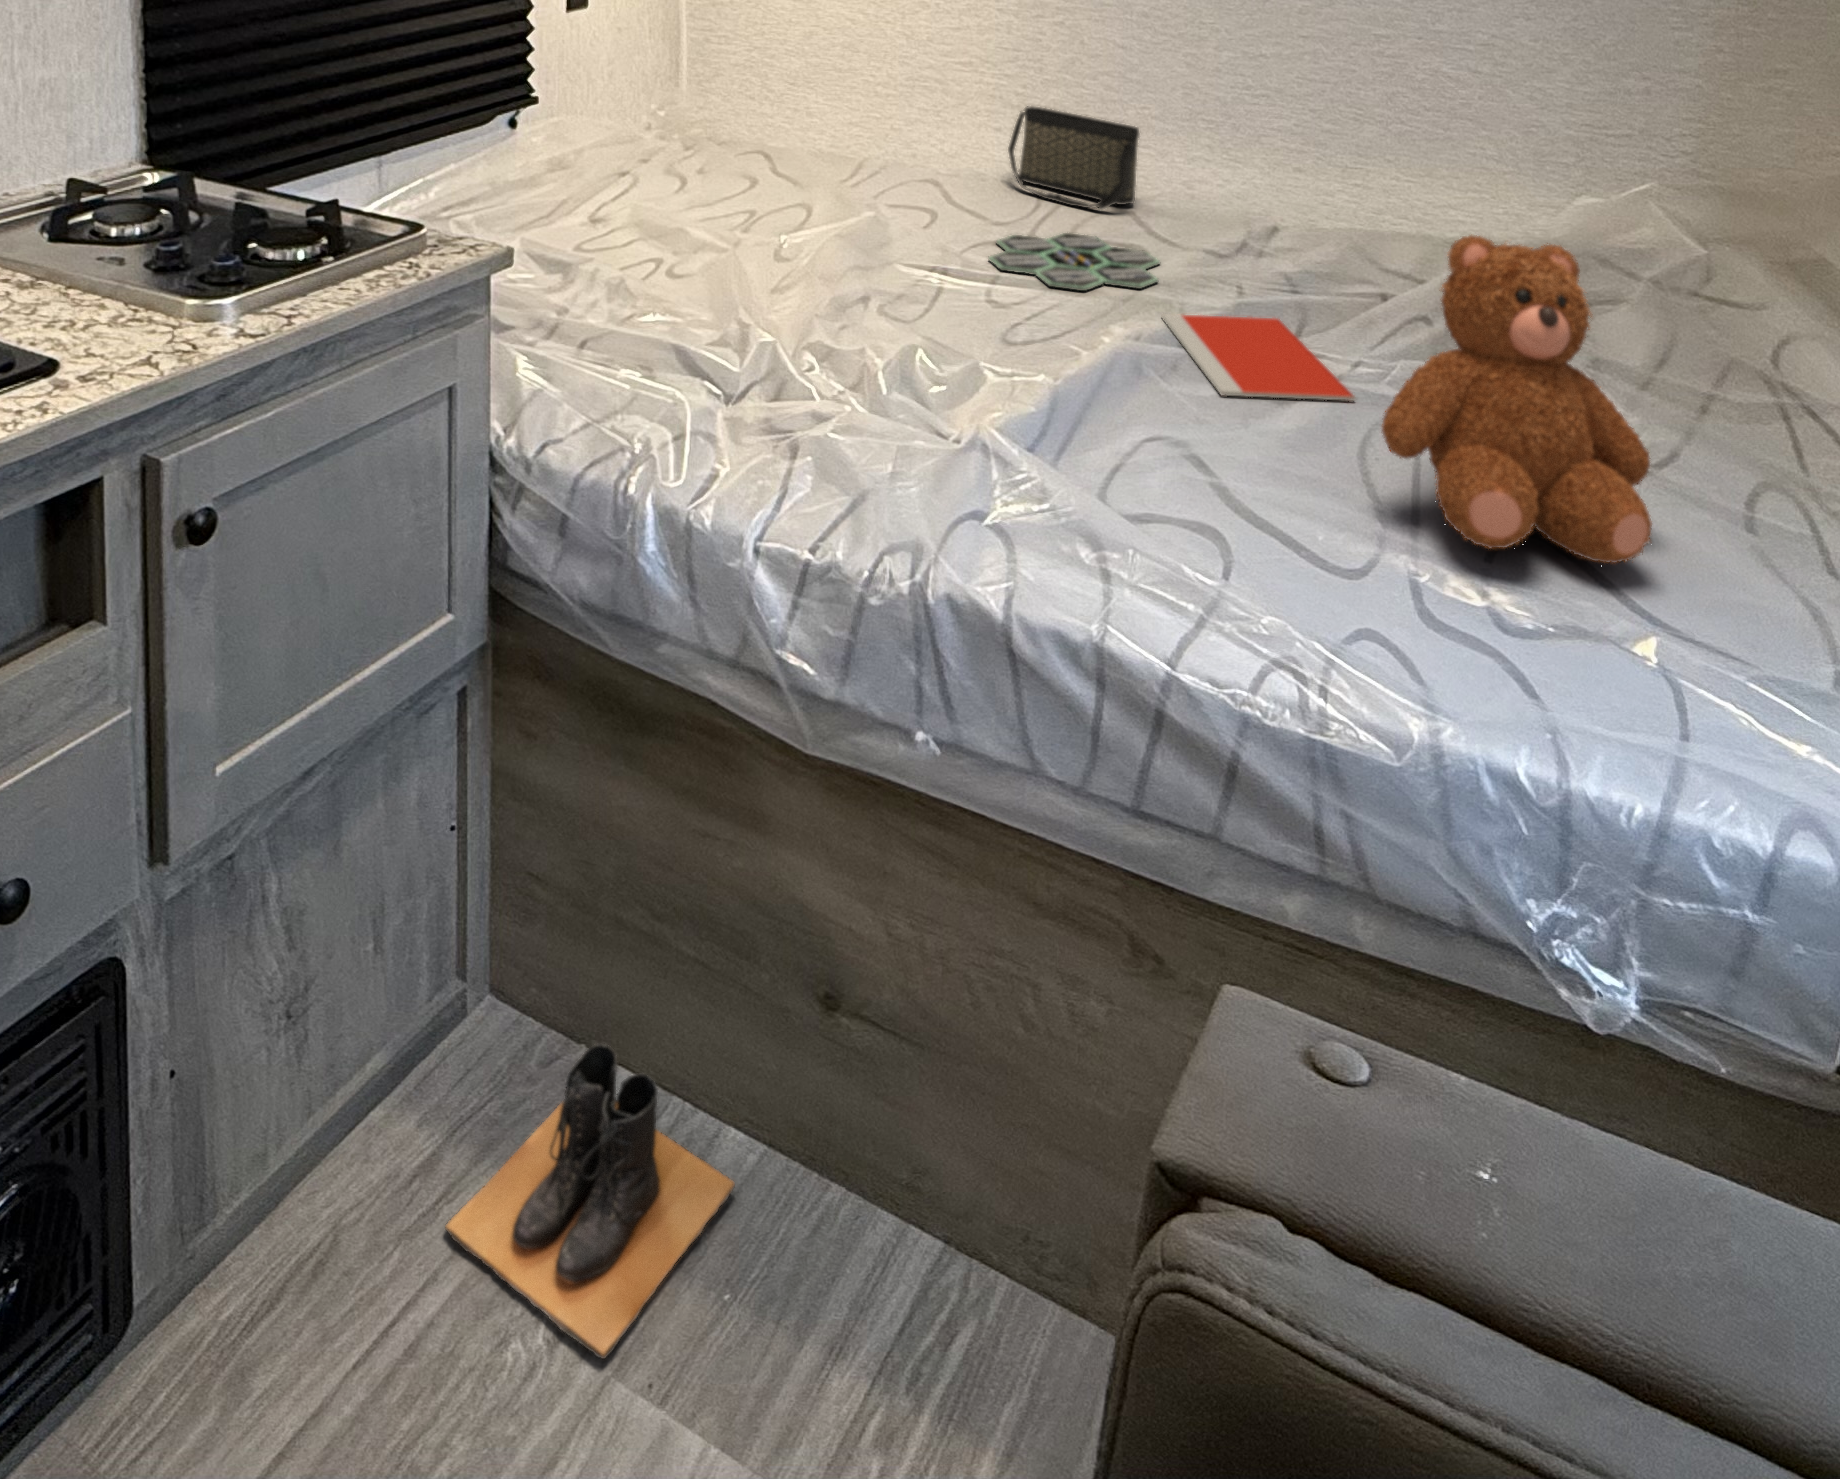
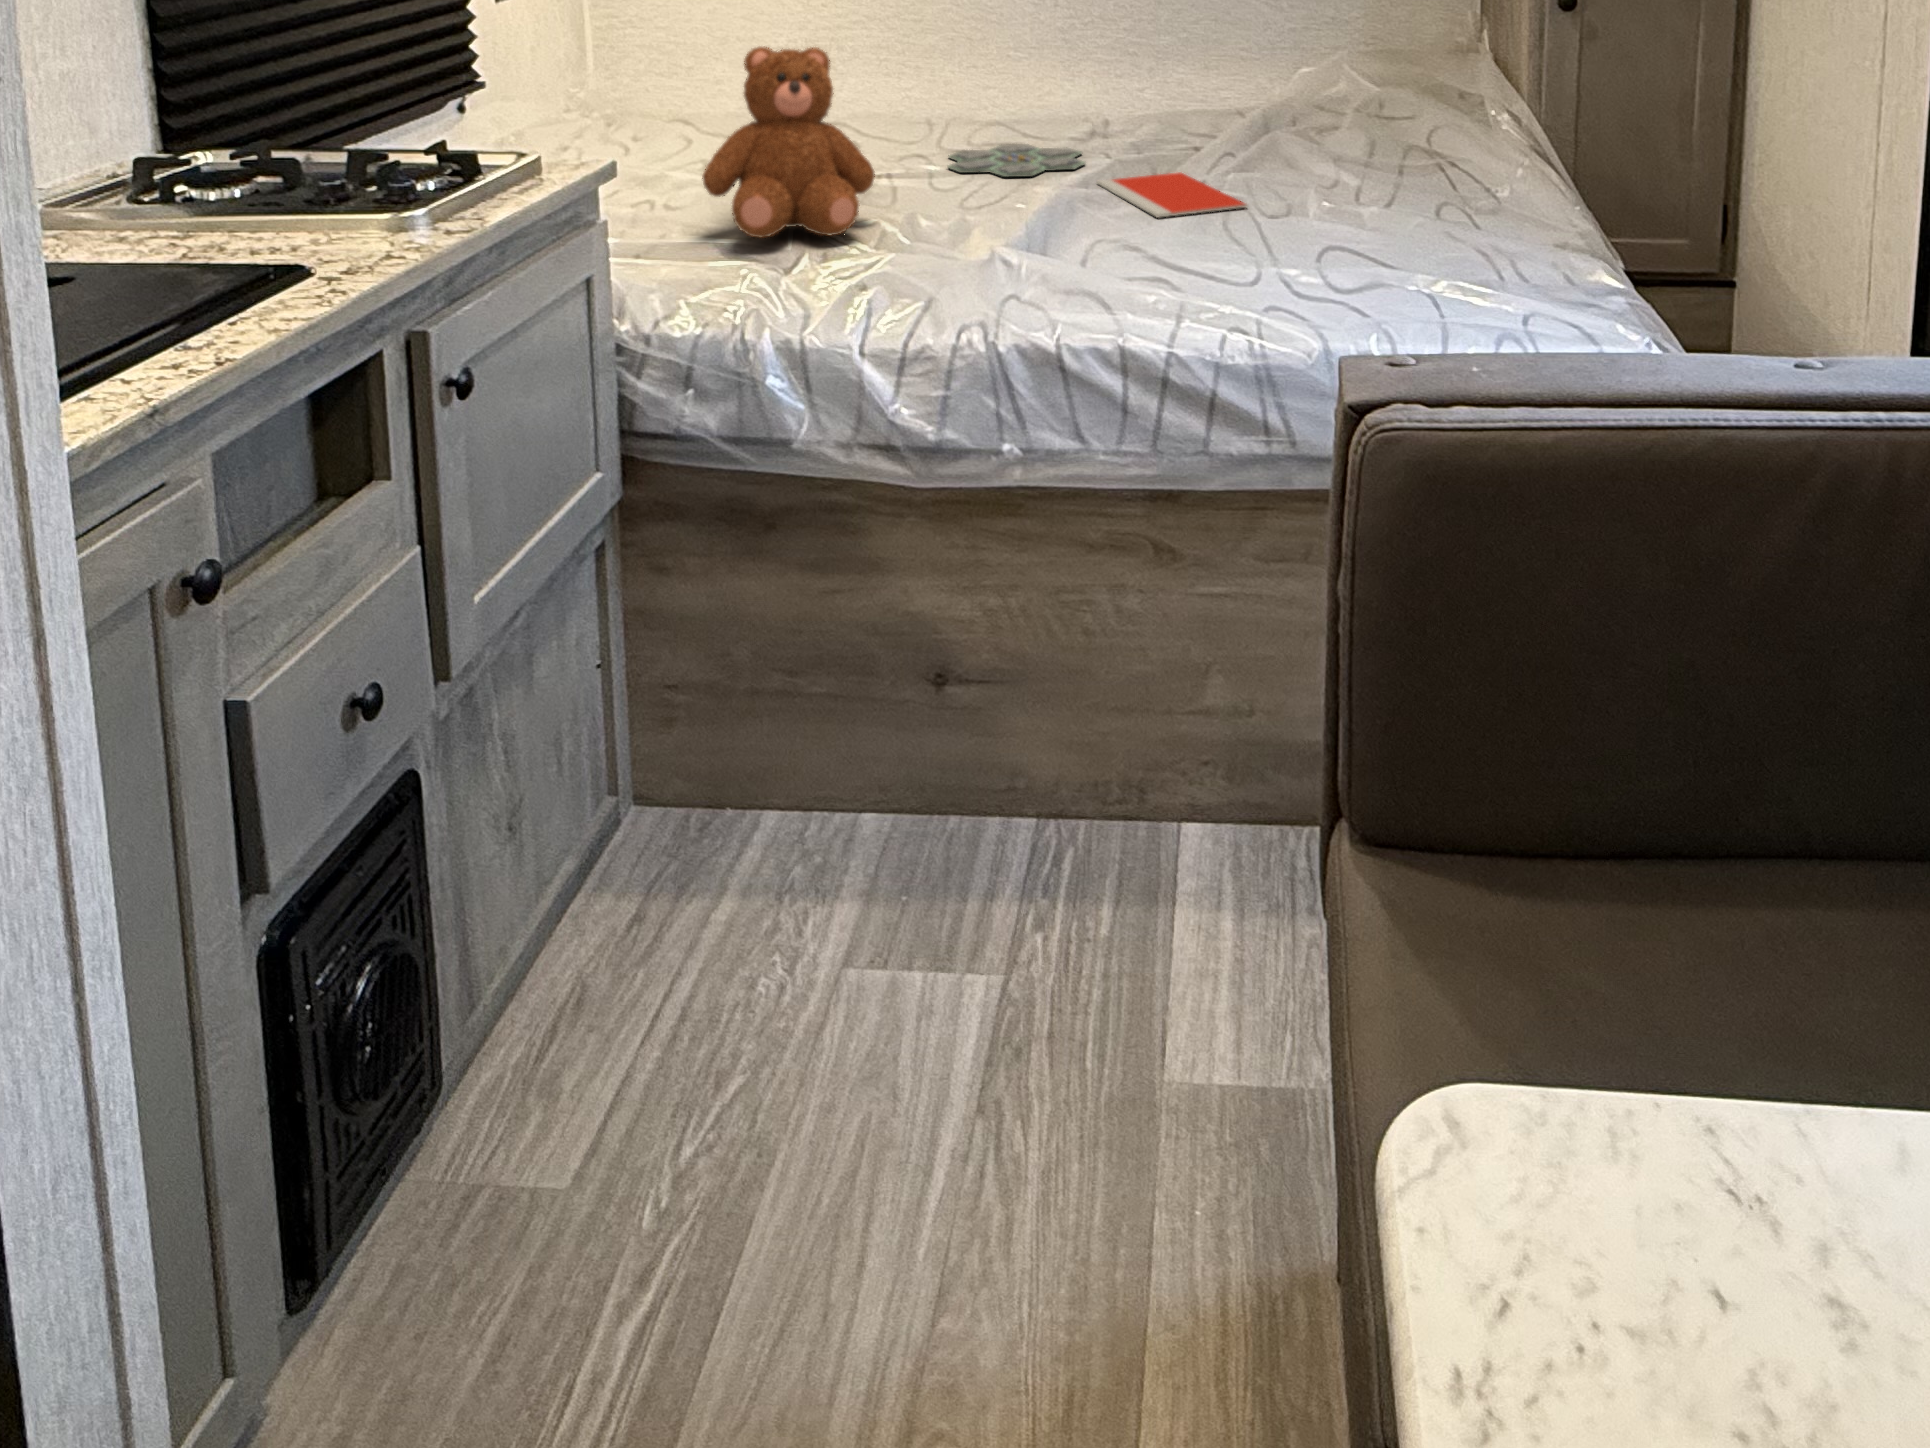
handbag: present [1008,106,1139,209] -> none [935,53,1047,129]
teddy bear: present [1381,235,1652,563] -> present [702,46,875,238]
boots: present [445,1044,735,1359] -> none [670,767,893,957]

